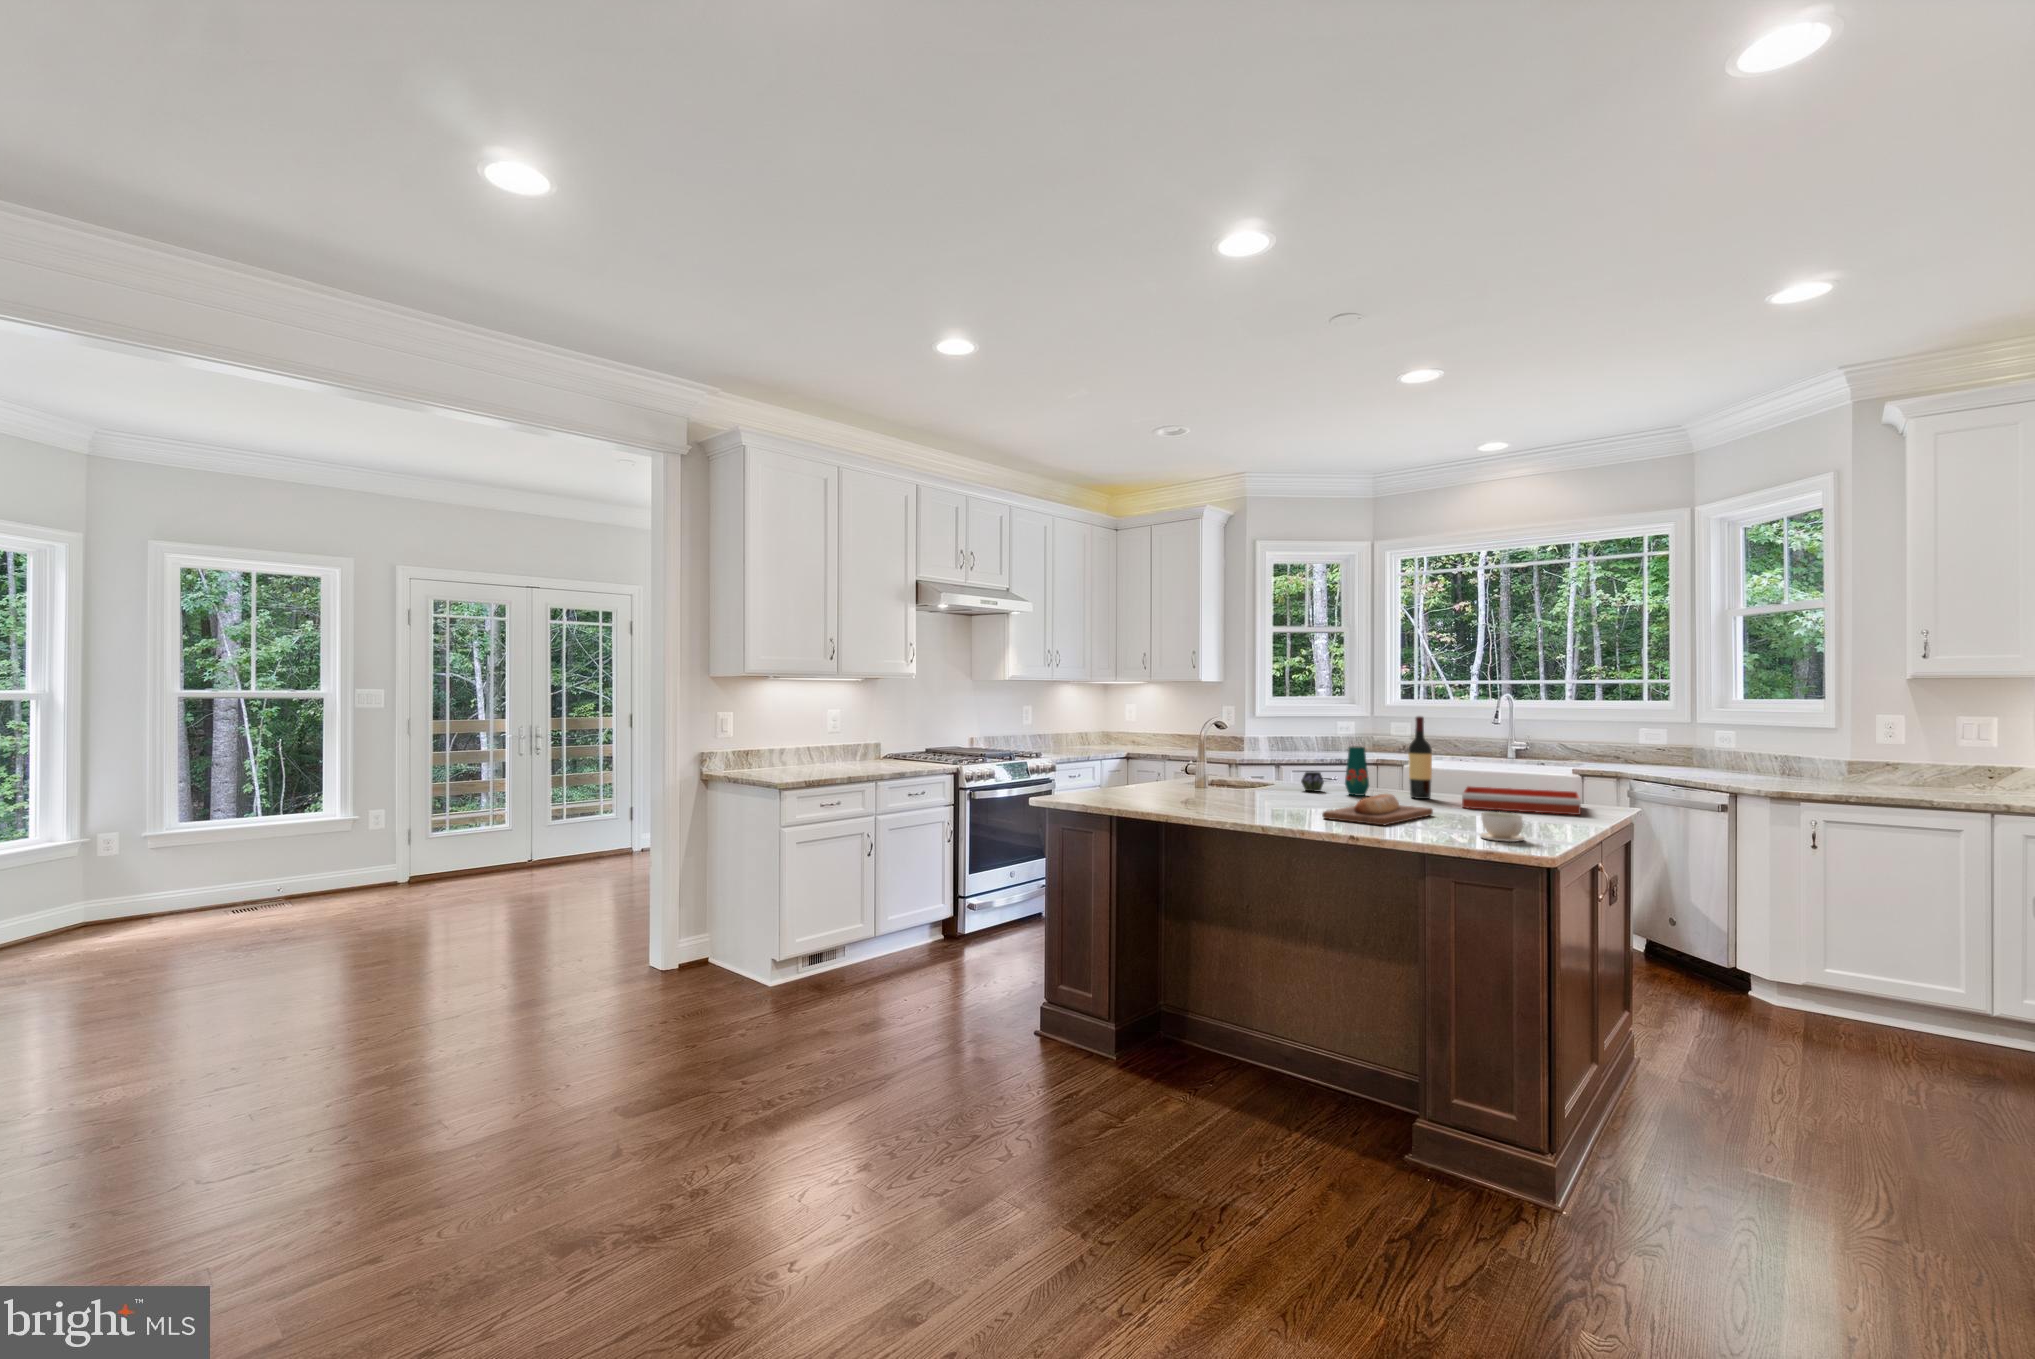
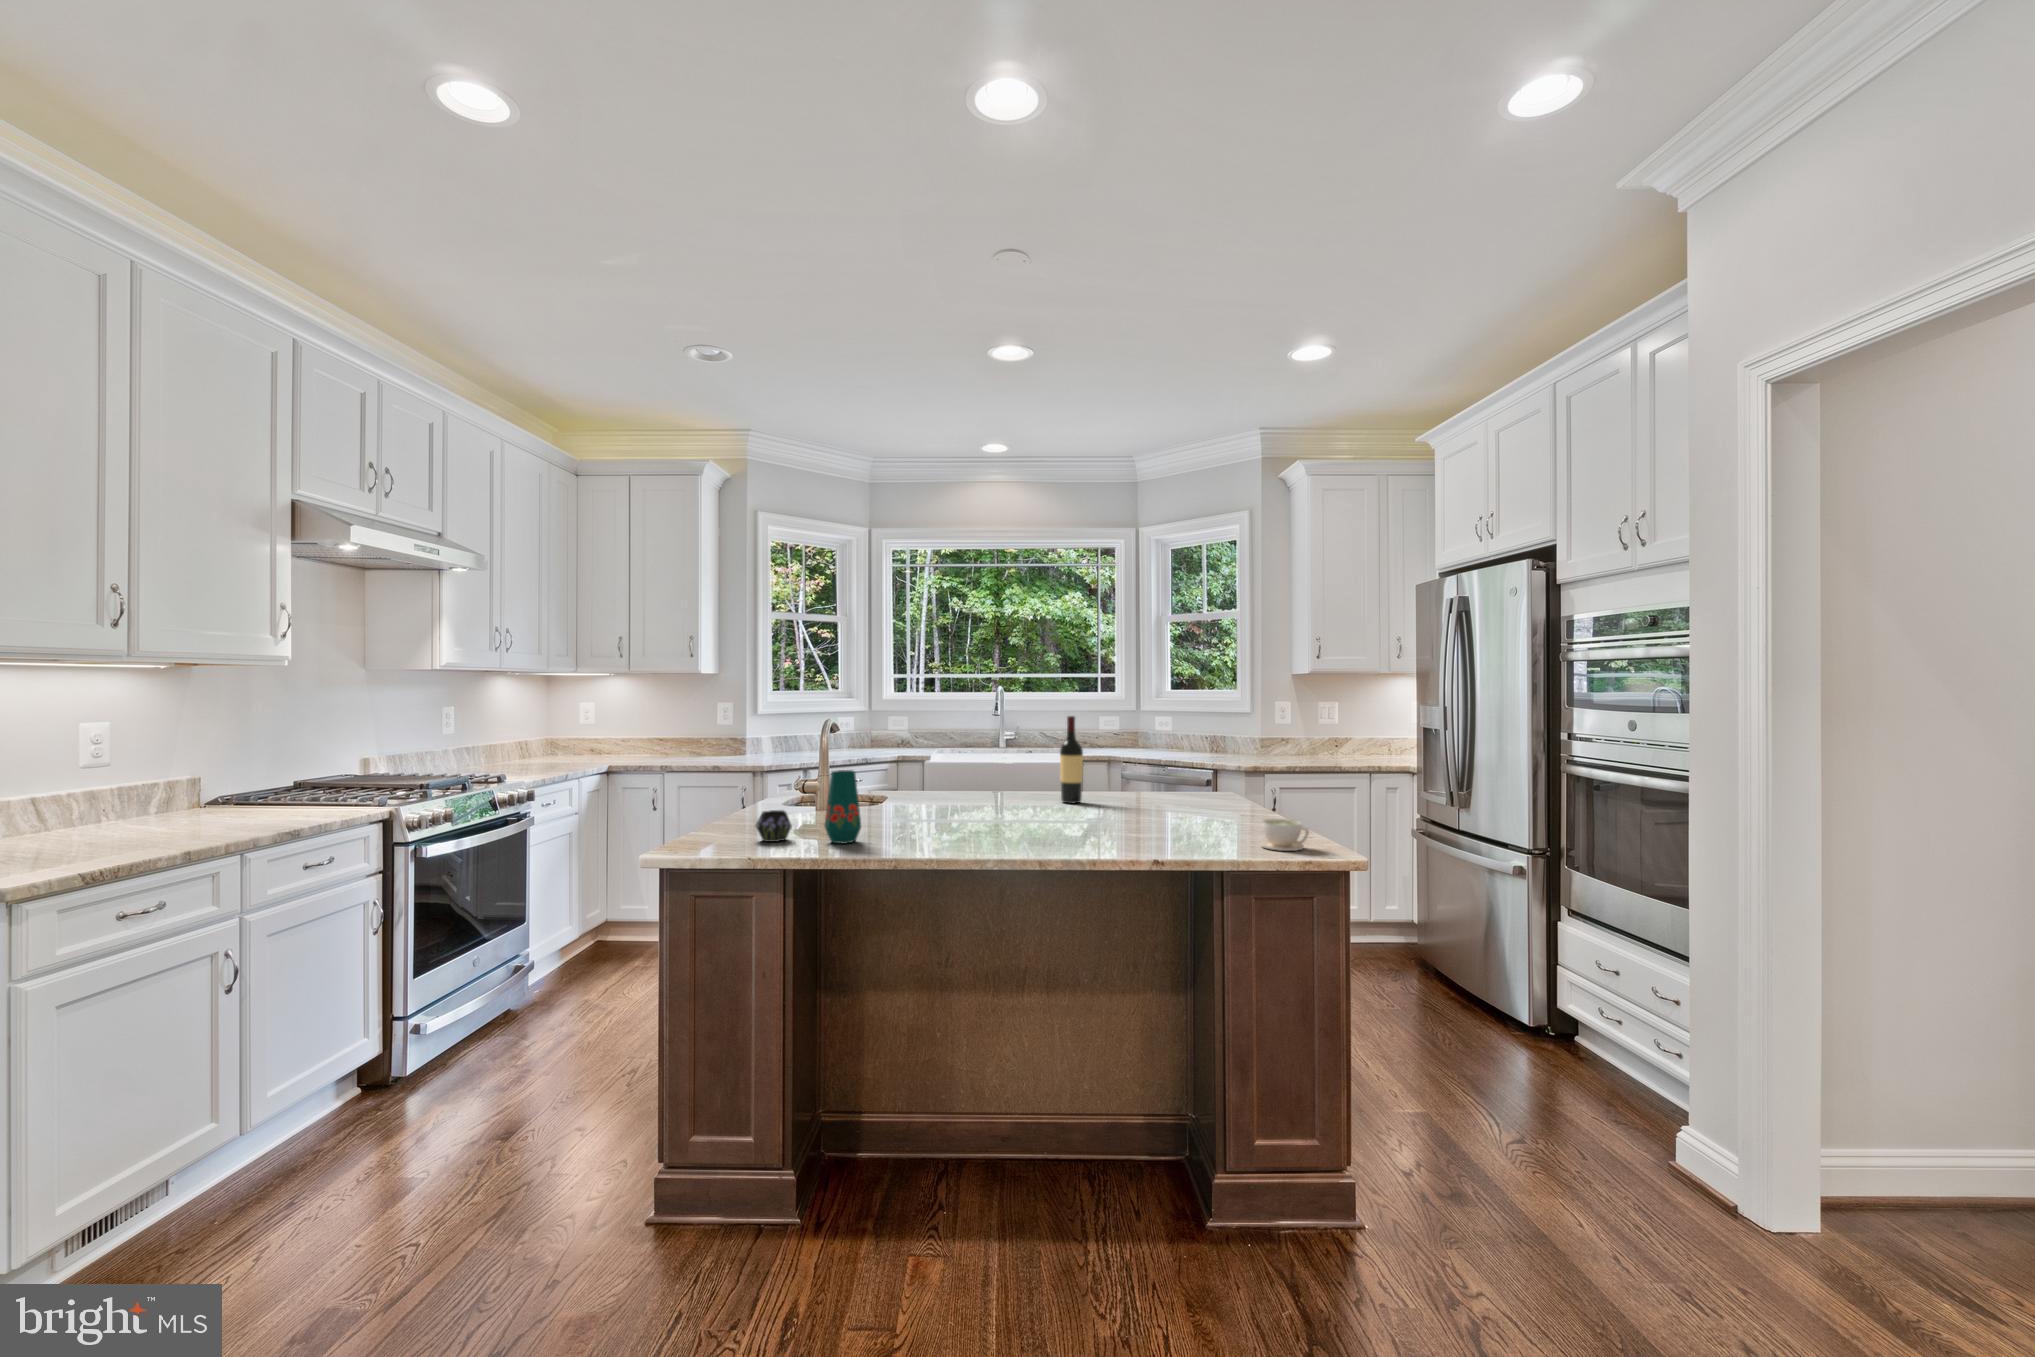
vase: present [1301,747,1369,796] -> present [756,770,861,844]
tray: present [1462,786,1581,815] -> none [1109,784,1234,811]
bread loaf: present [1322,794,1433,825] -> none [1079,805,1157,845]

